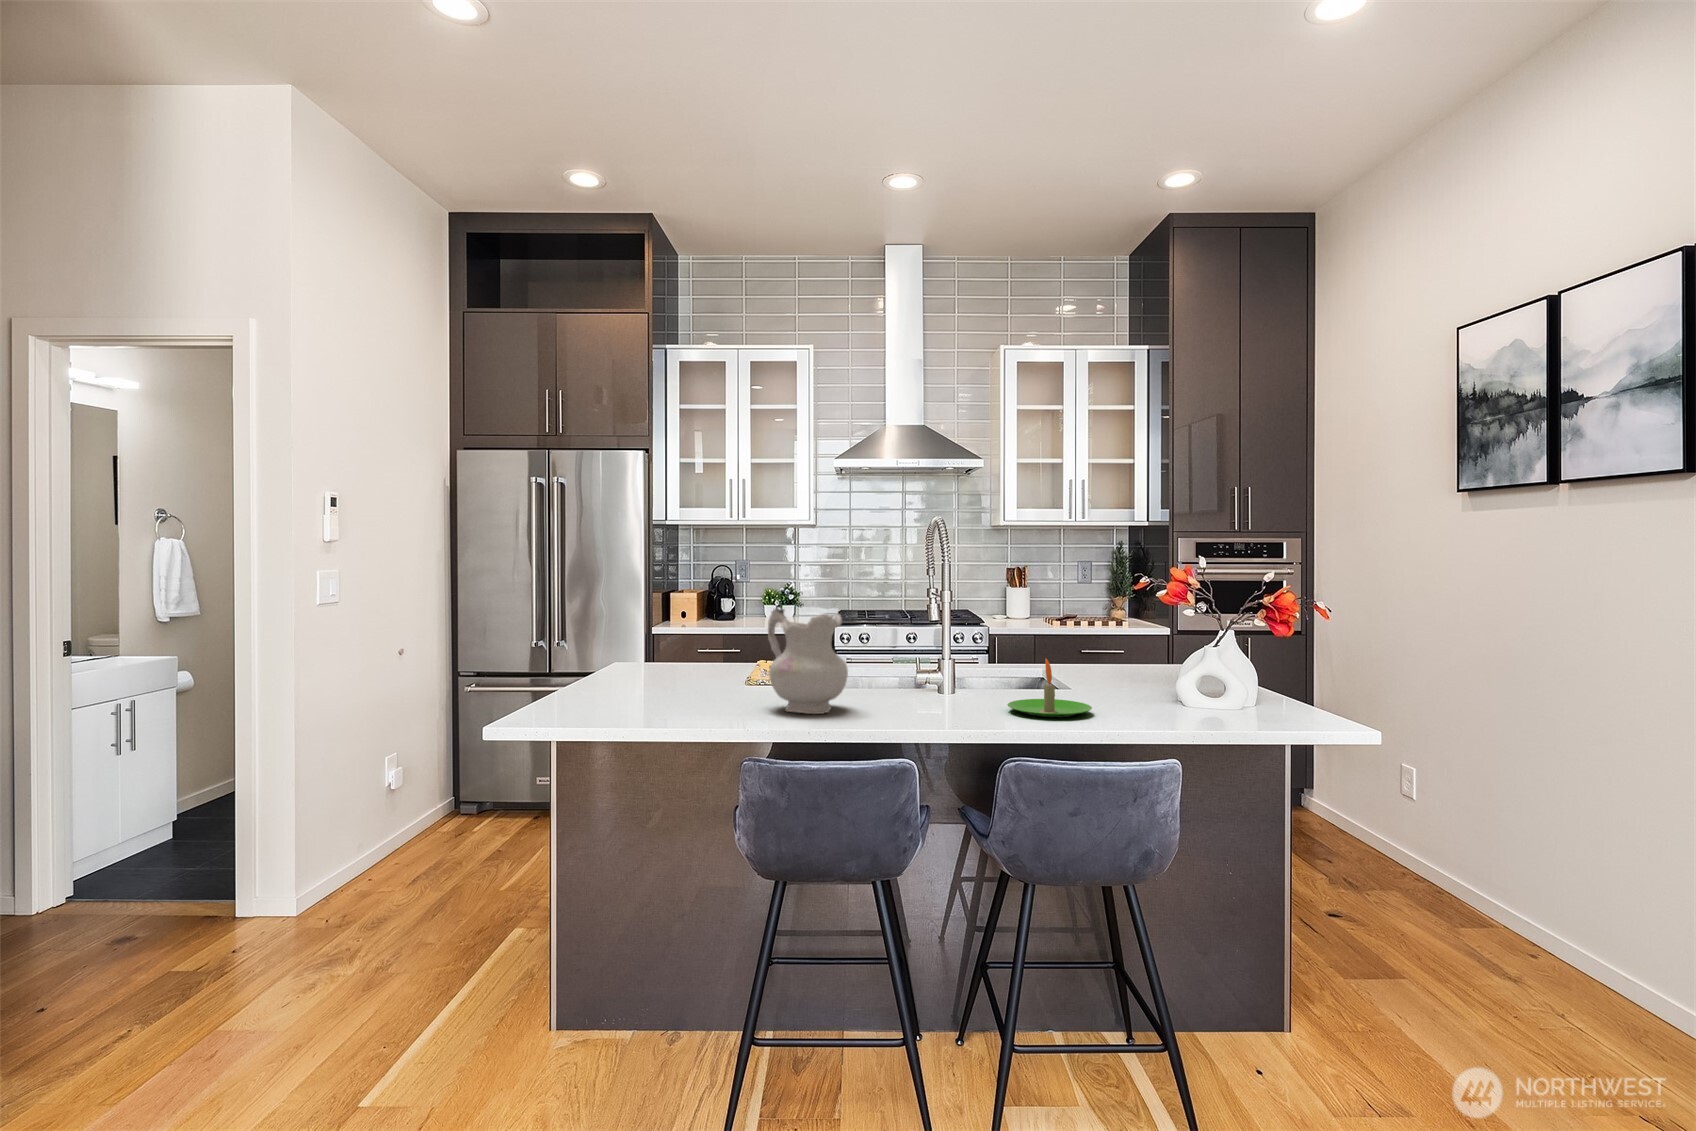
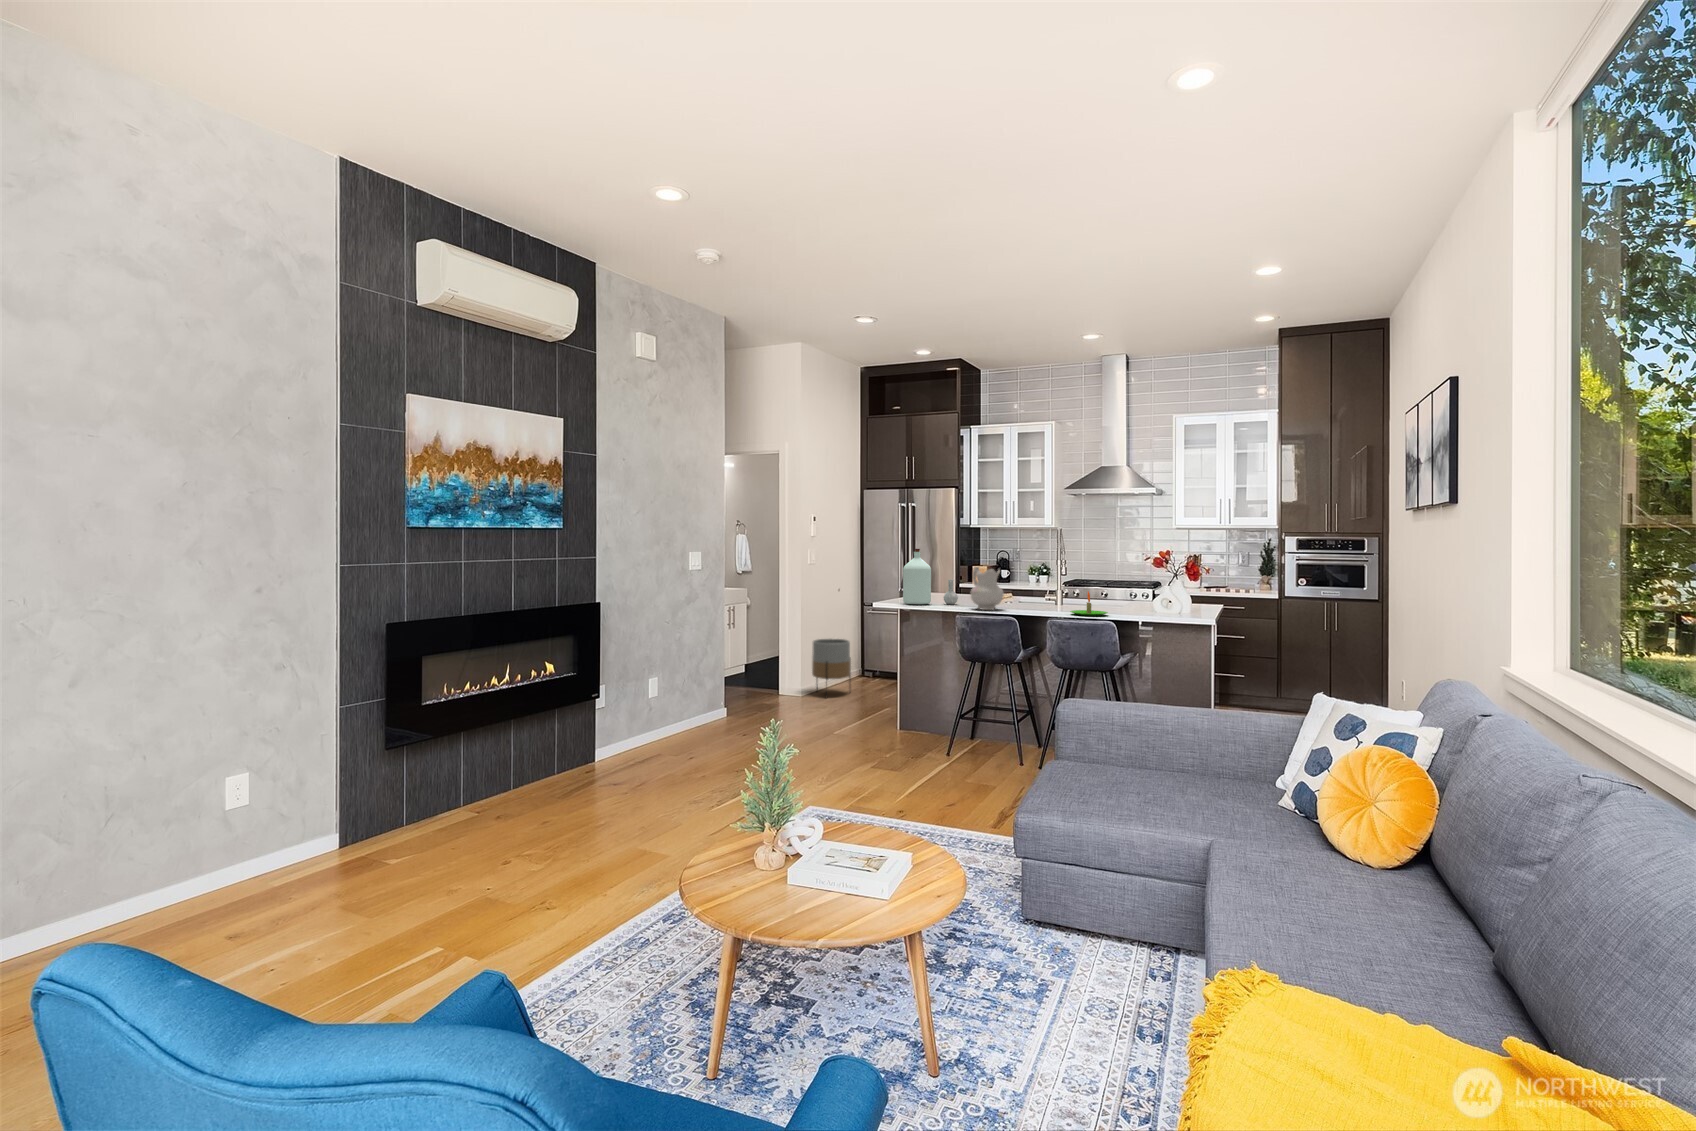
bottle: none [587,566,718,703] -> present [903,549,958,604]
planter: none [339,762,436,908] -> present [812,639,851,689]

